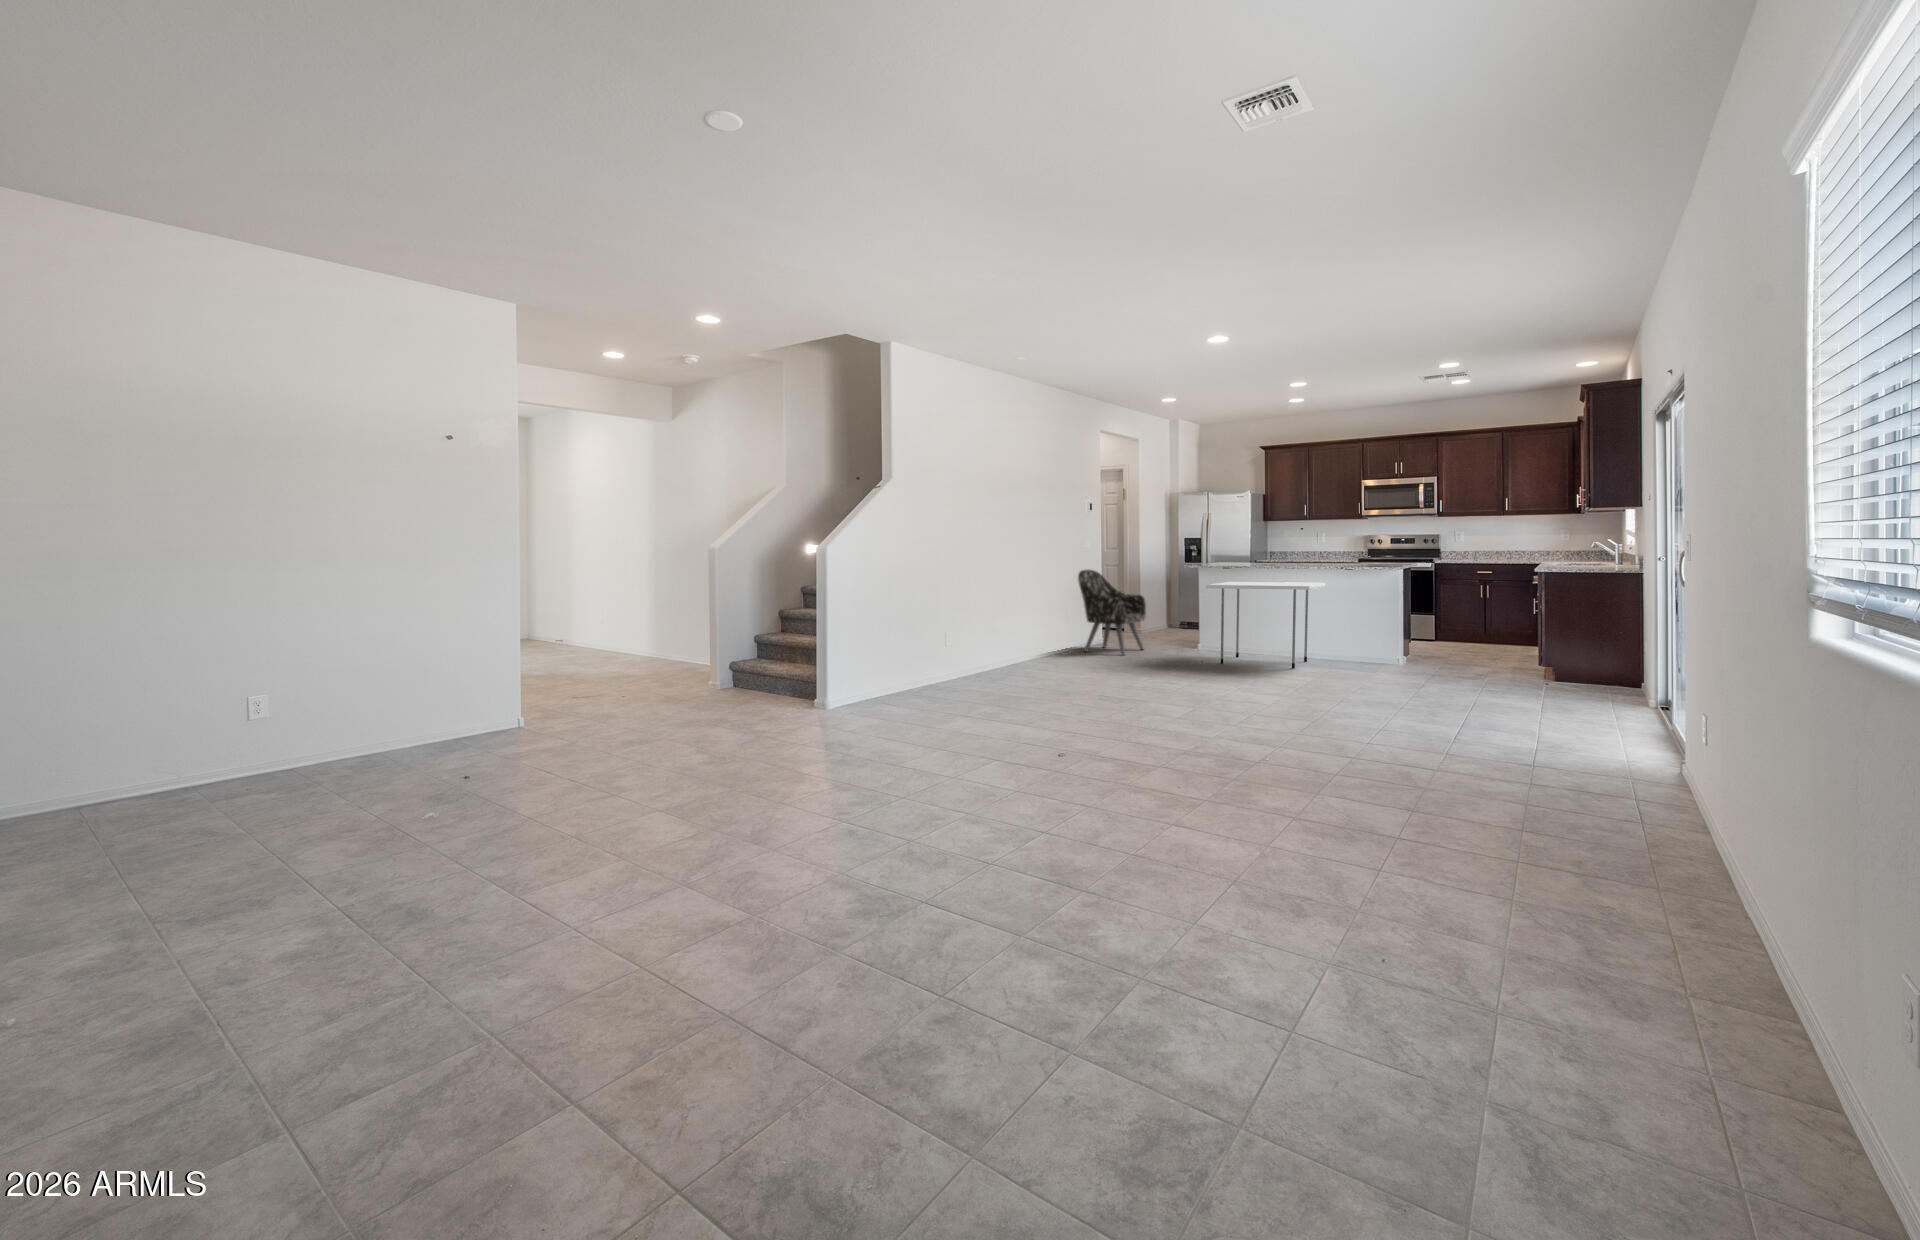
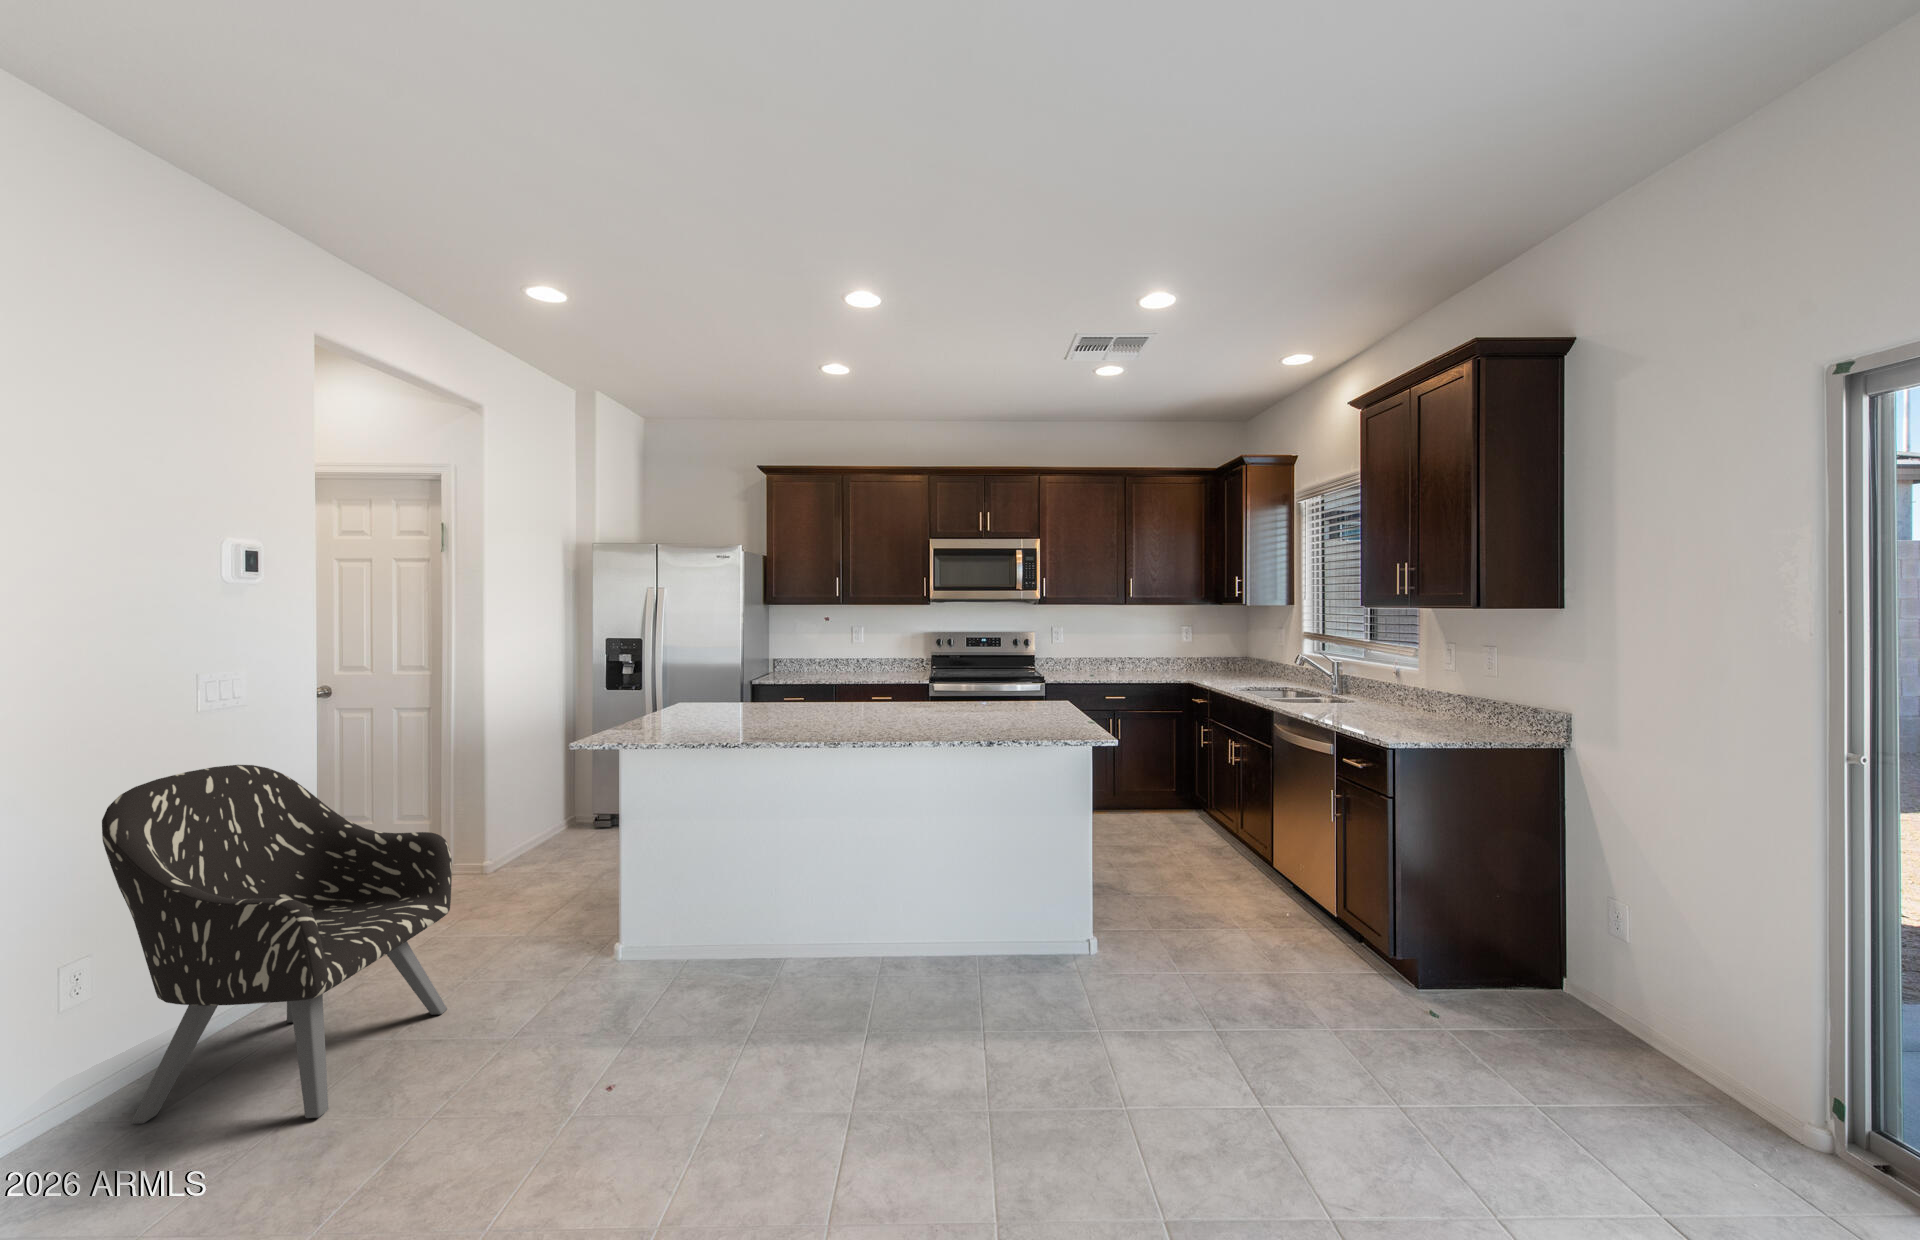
dining table: present [1206,582,1326,668] -> none [644,777,1011,1121]

